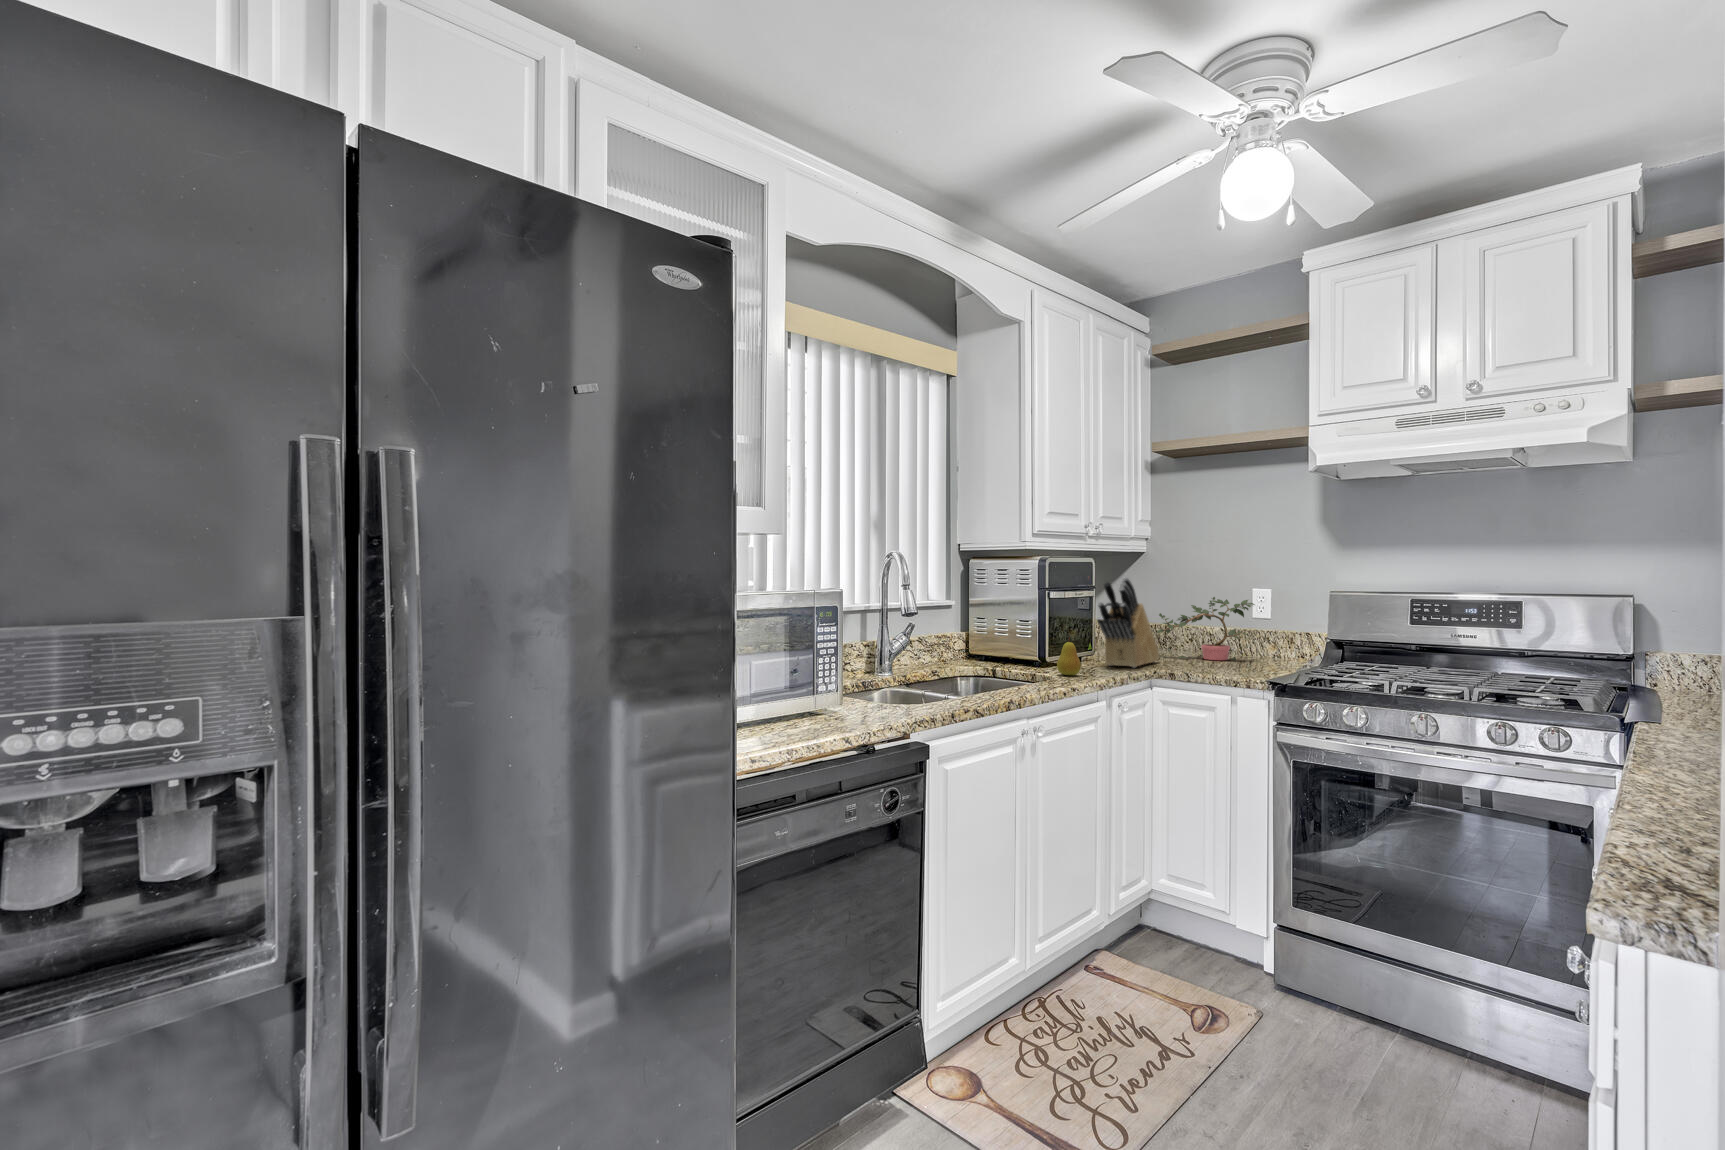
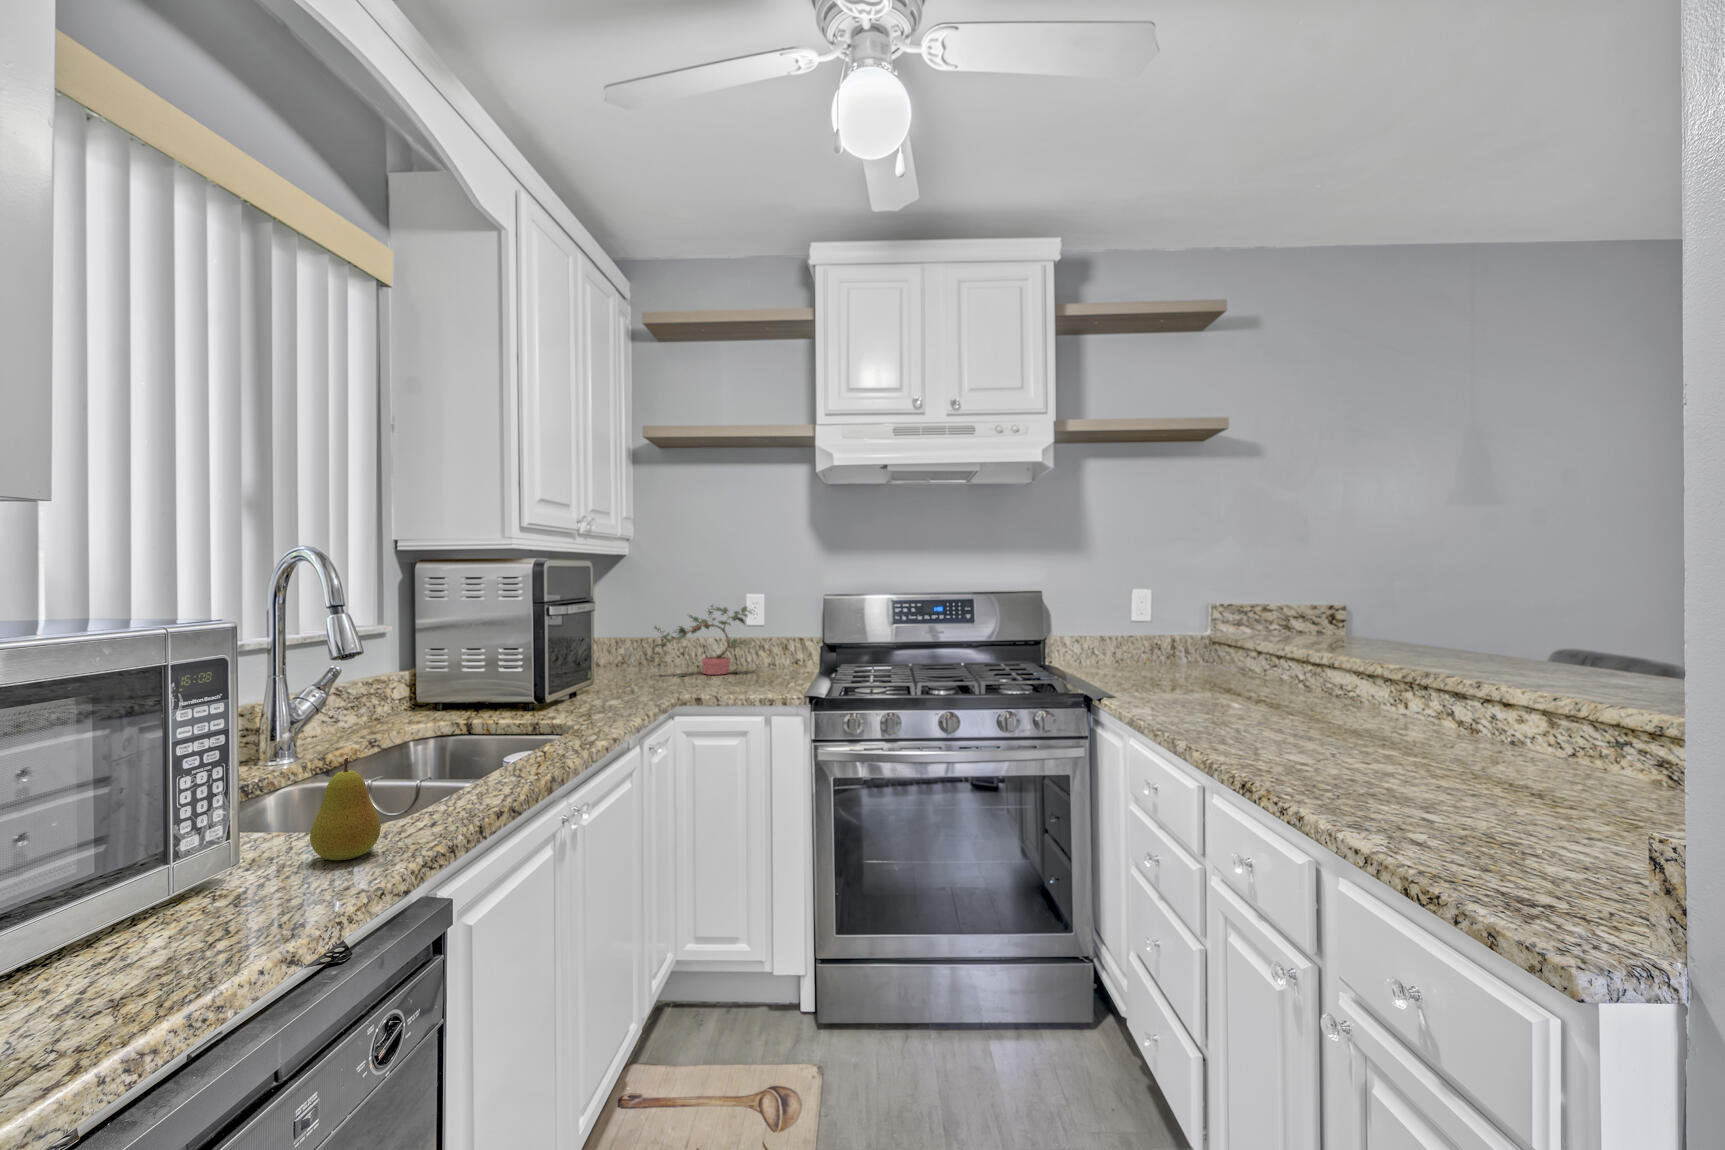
knife block: present [1097,578,1159,668] -> none [607,585,666,696]
fruit: present [1057,637,1081,675] -> present [310,758,381,861]

